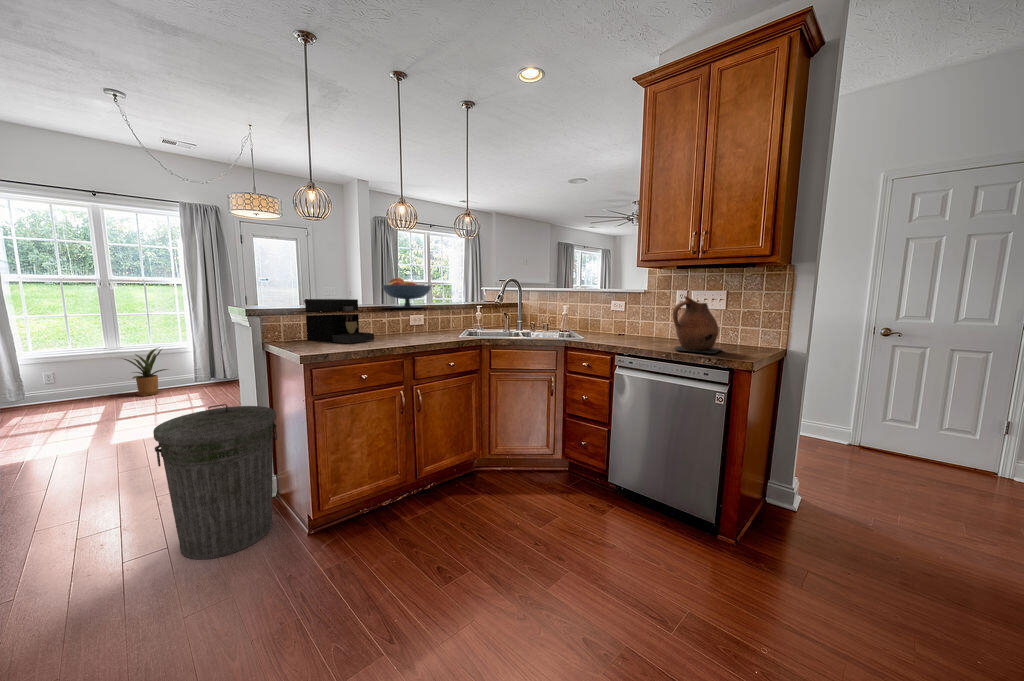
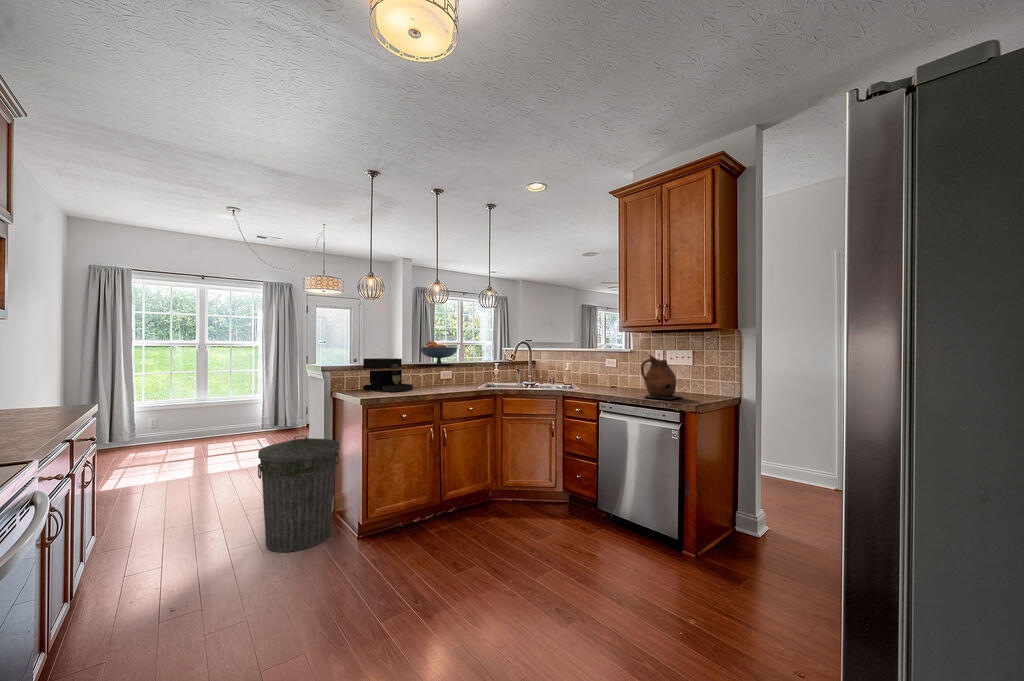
house plant: present [124,348,168,396] -> none [204,398,245,439]

